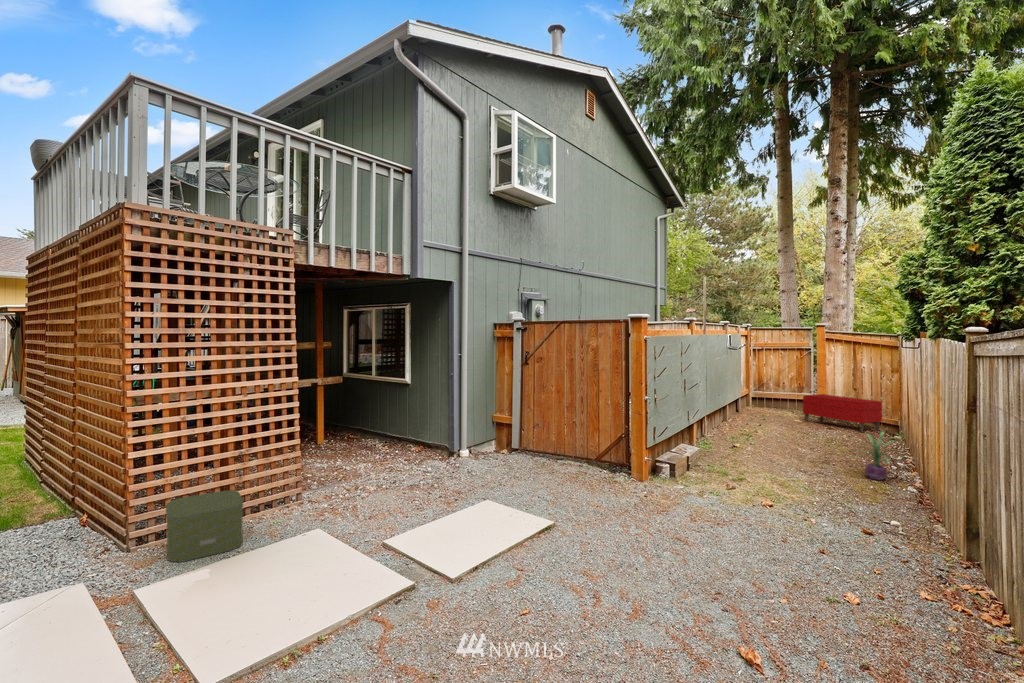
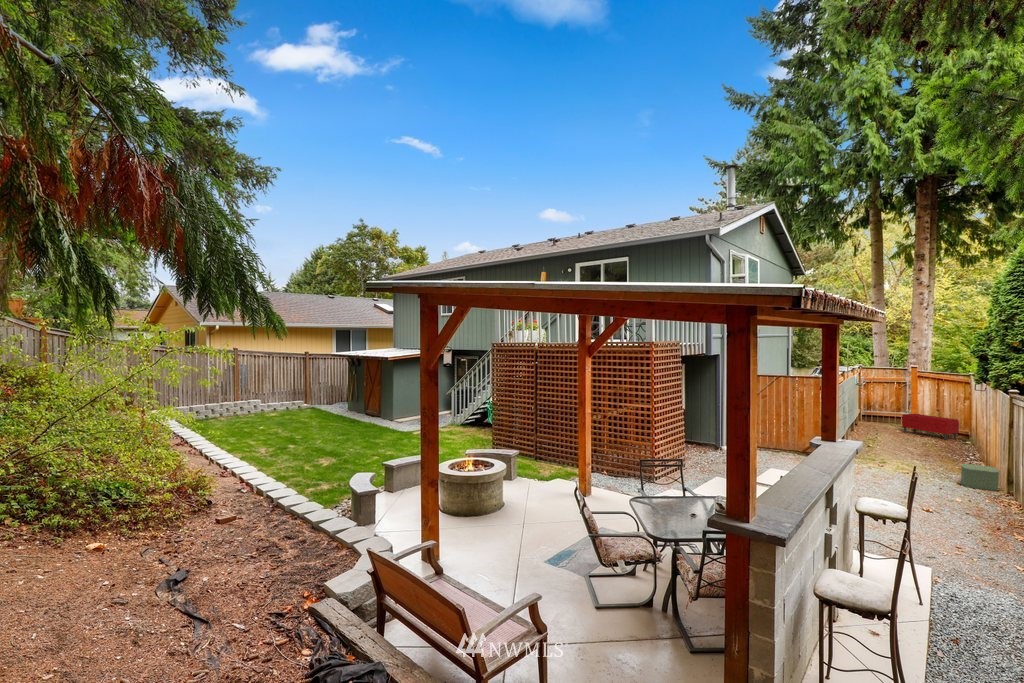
decorative plant: present [861,431,891,480] -> none [945,439,983,466]
storage box: present [166,490,243,562] -> present [961,464,999,491]

